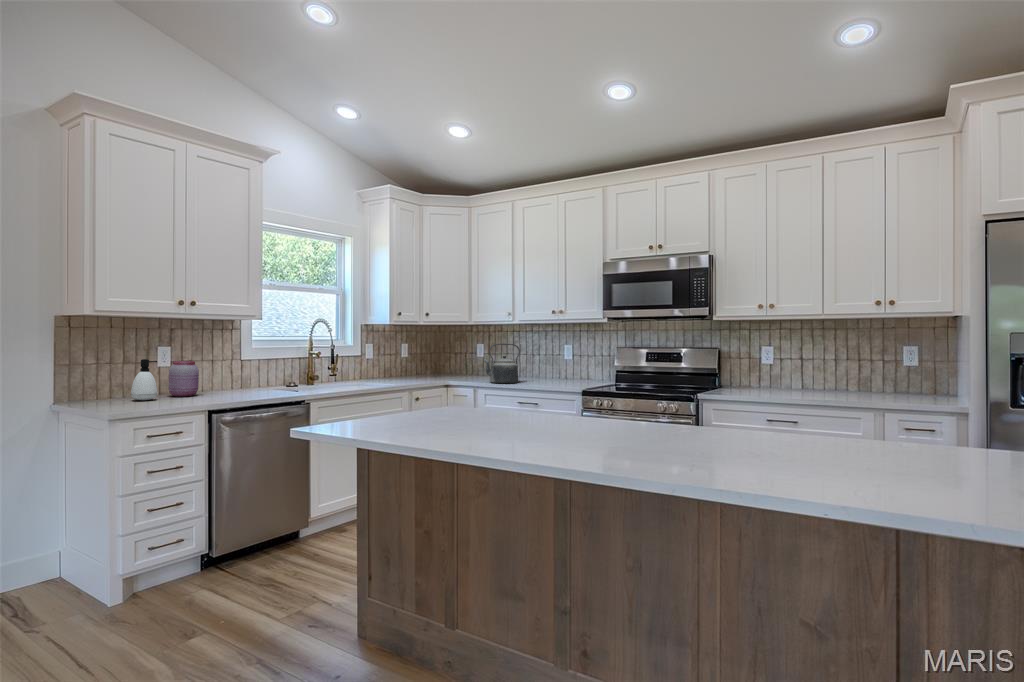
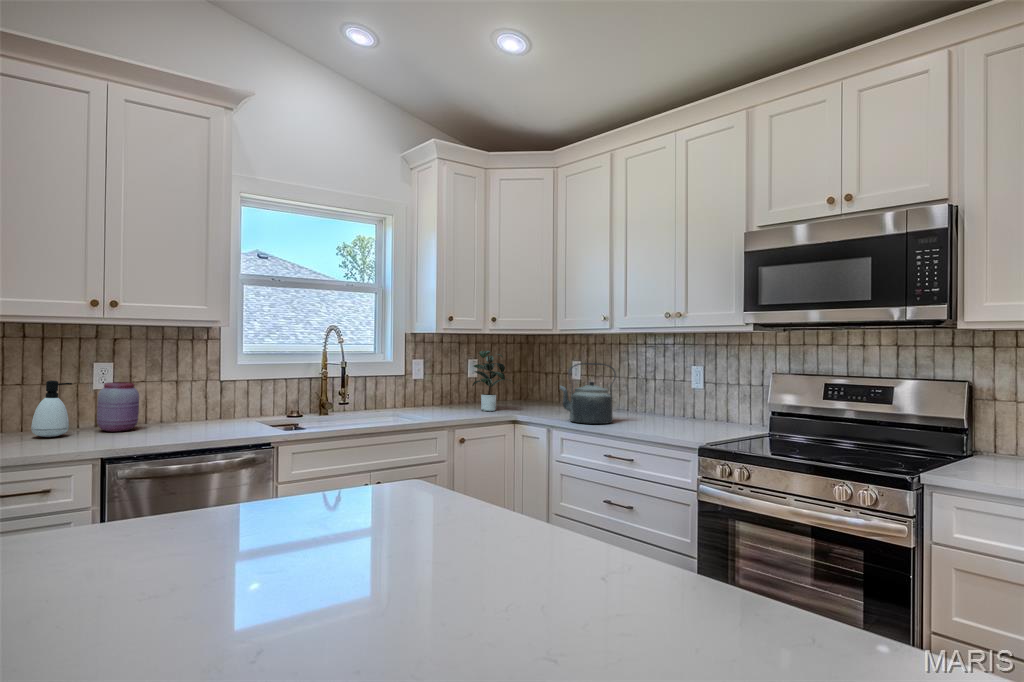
potted plant: none [409,336,448,379] -> present [472,351,513,411]

